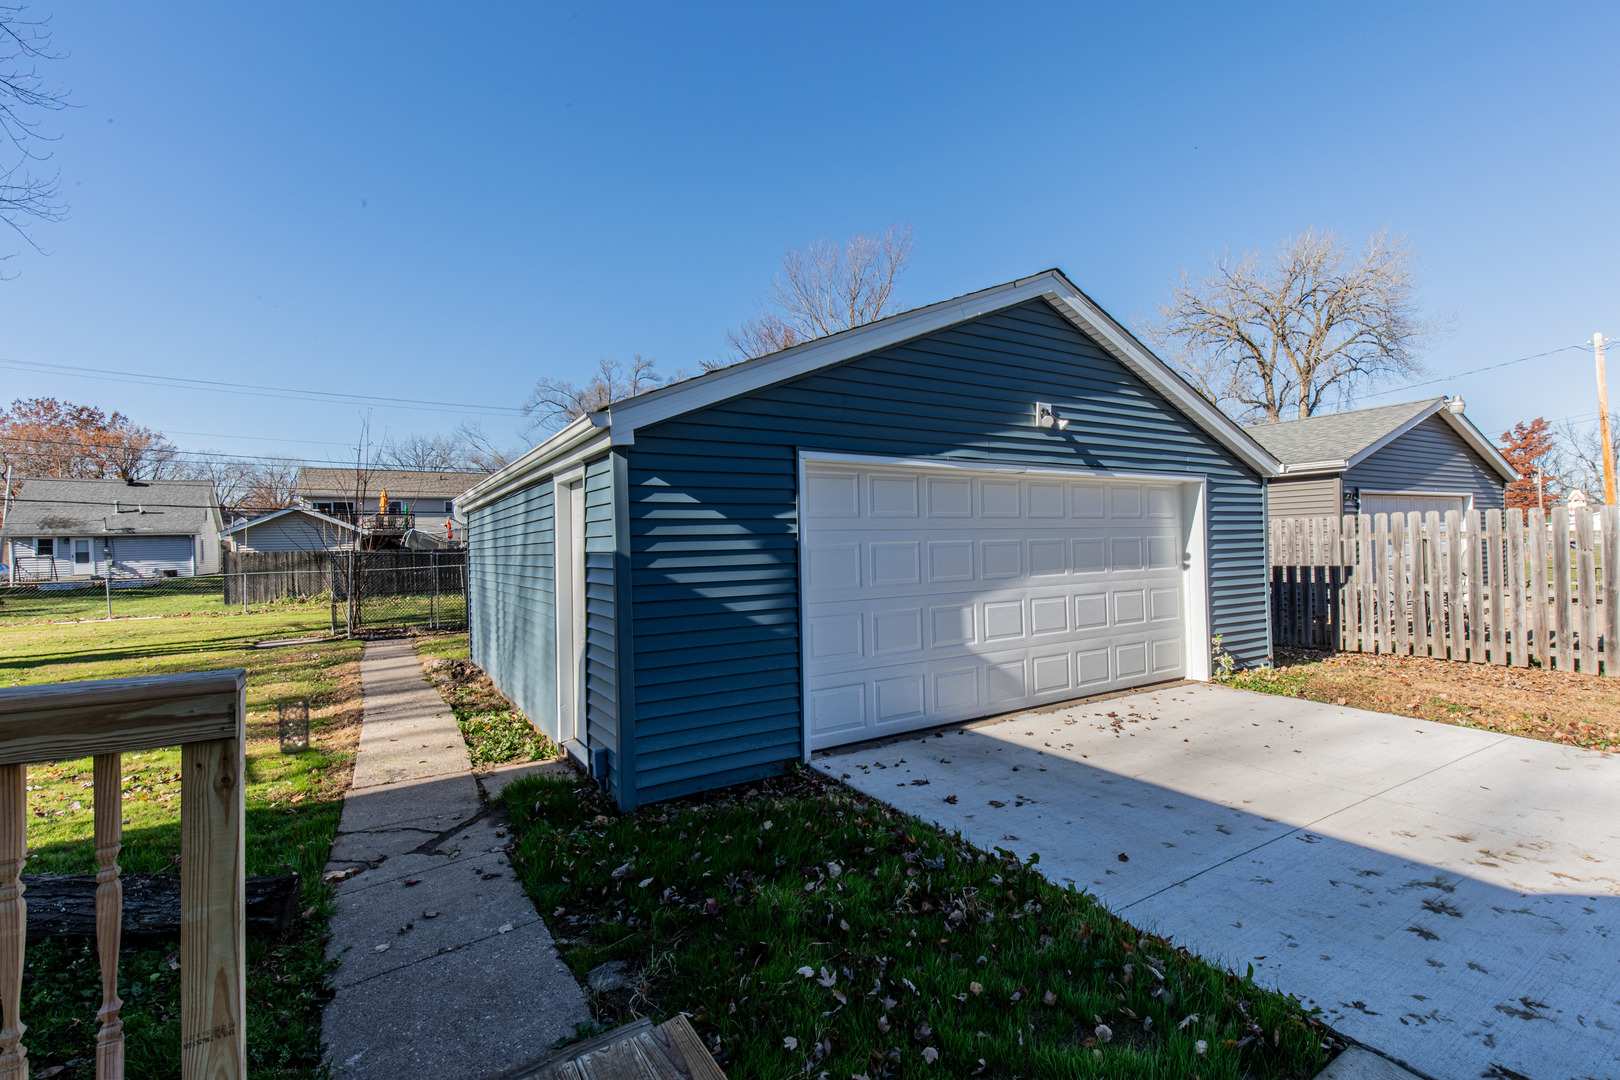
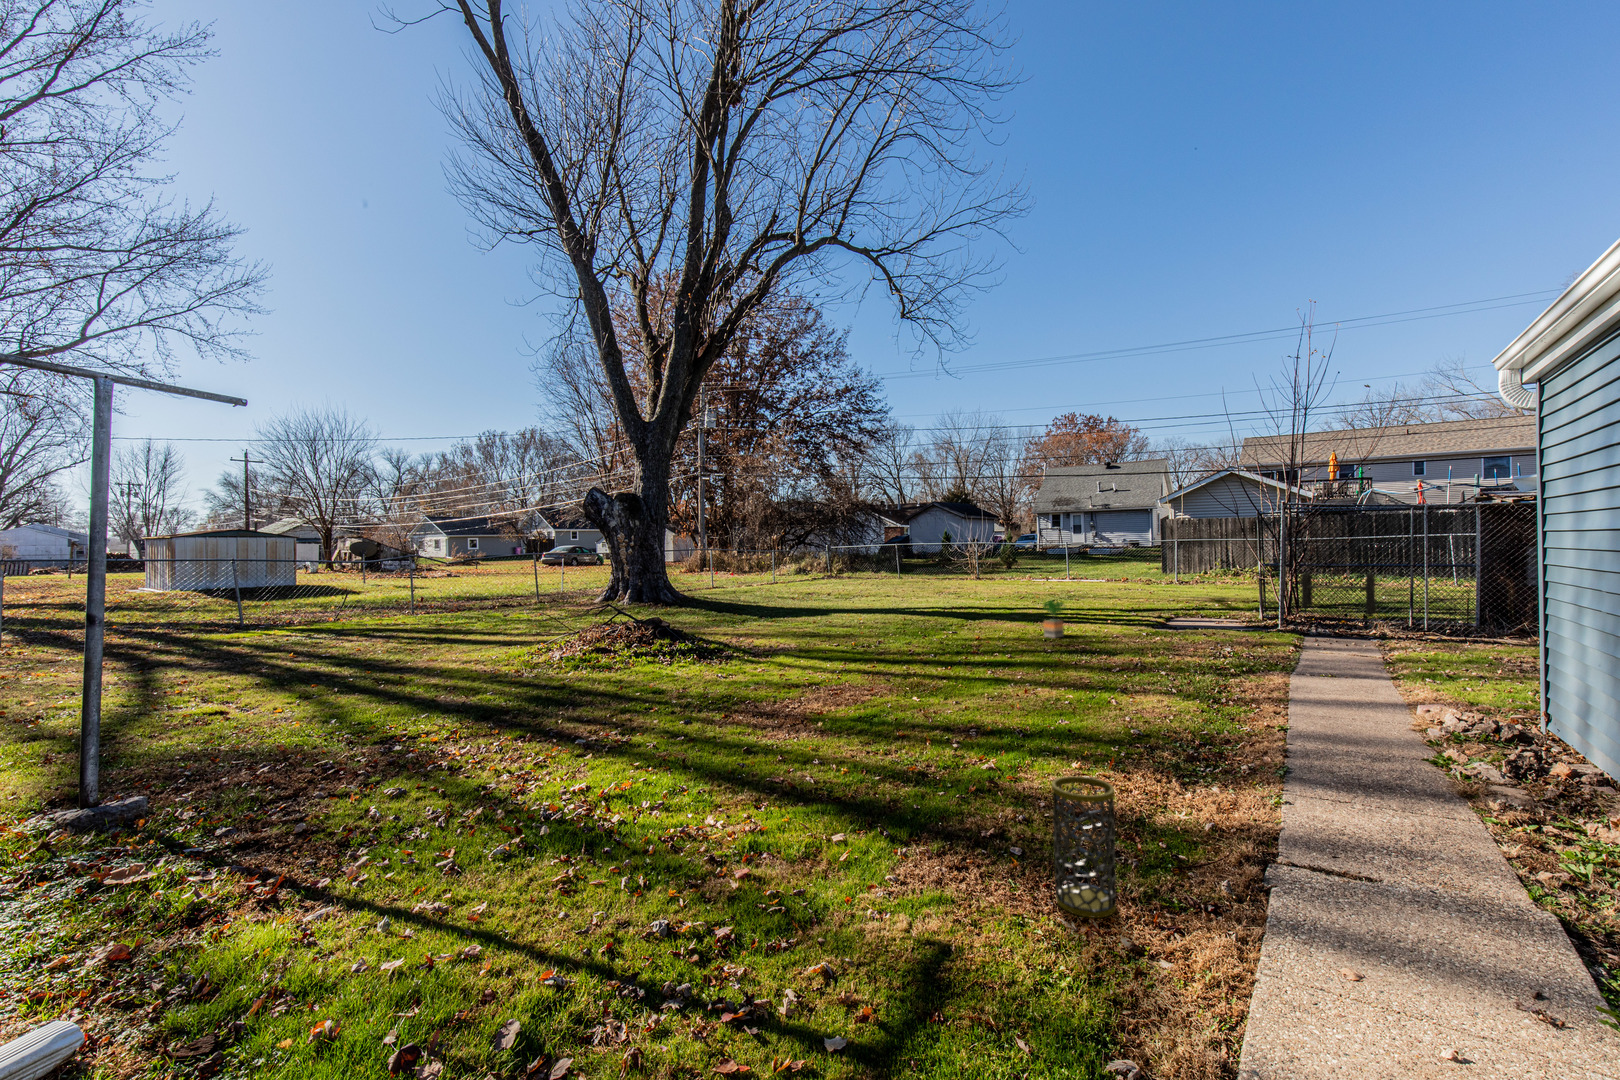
bench: none [362,595,410,627] -> present [1301,572,1376,616]
potted tree: none [142,635,170,669] -> present [1043,601,1066,638]

